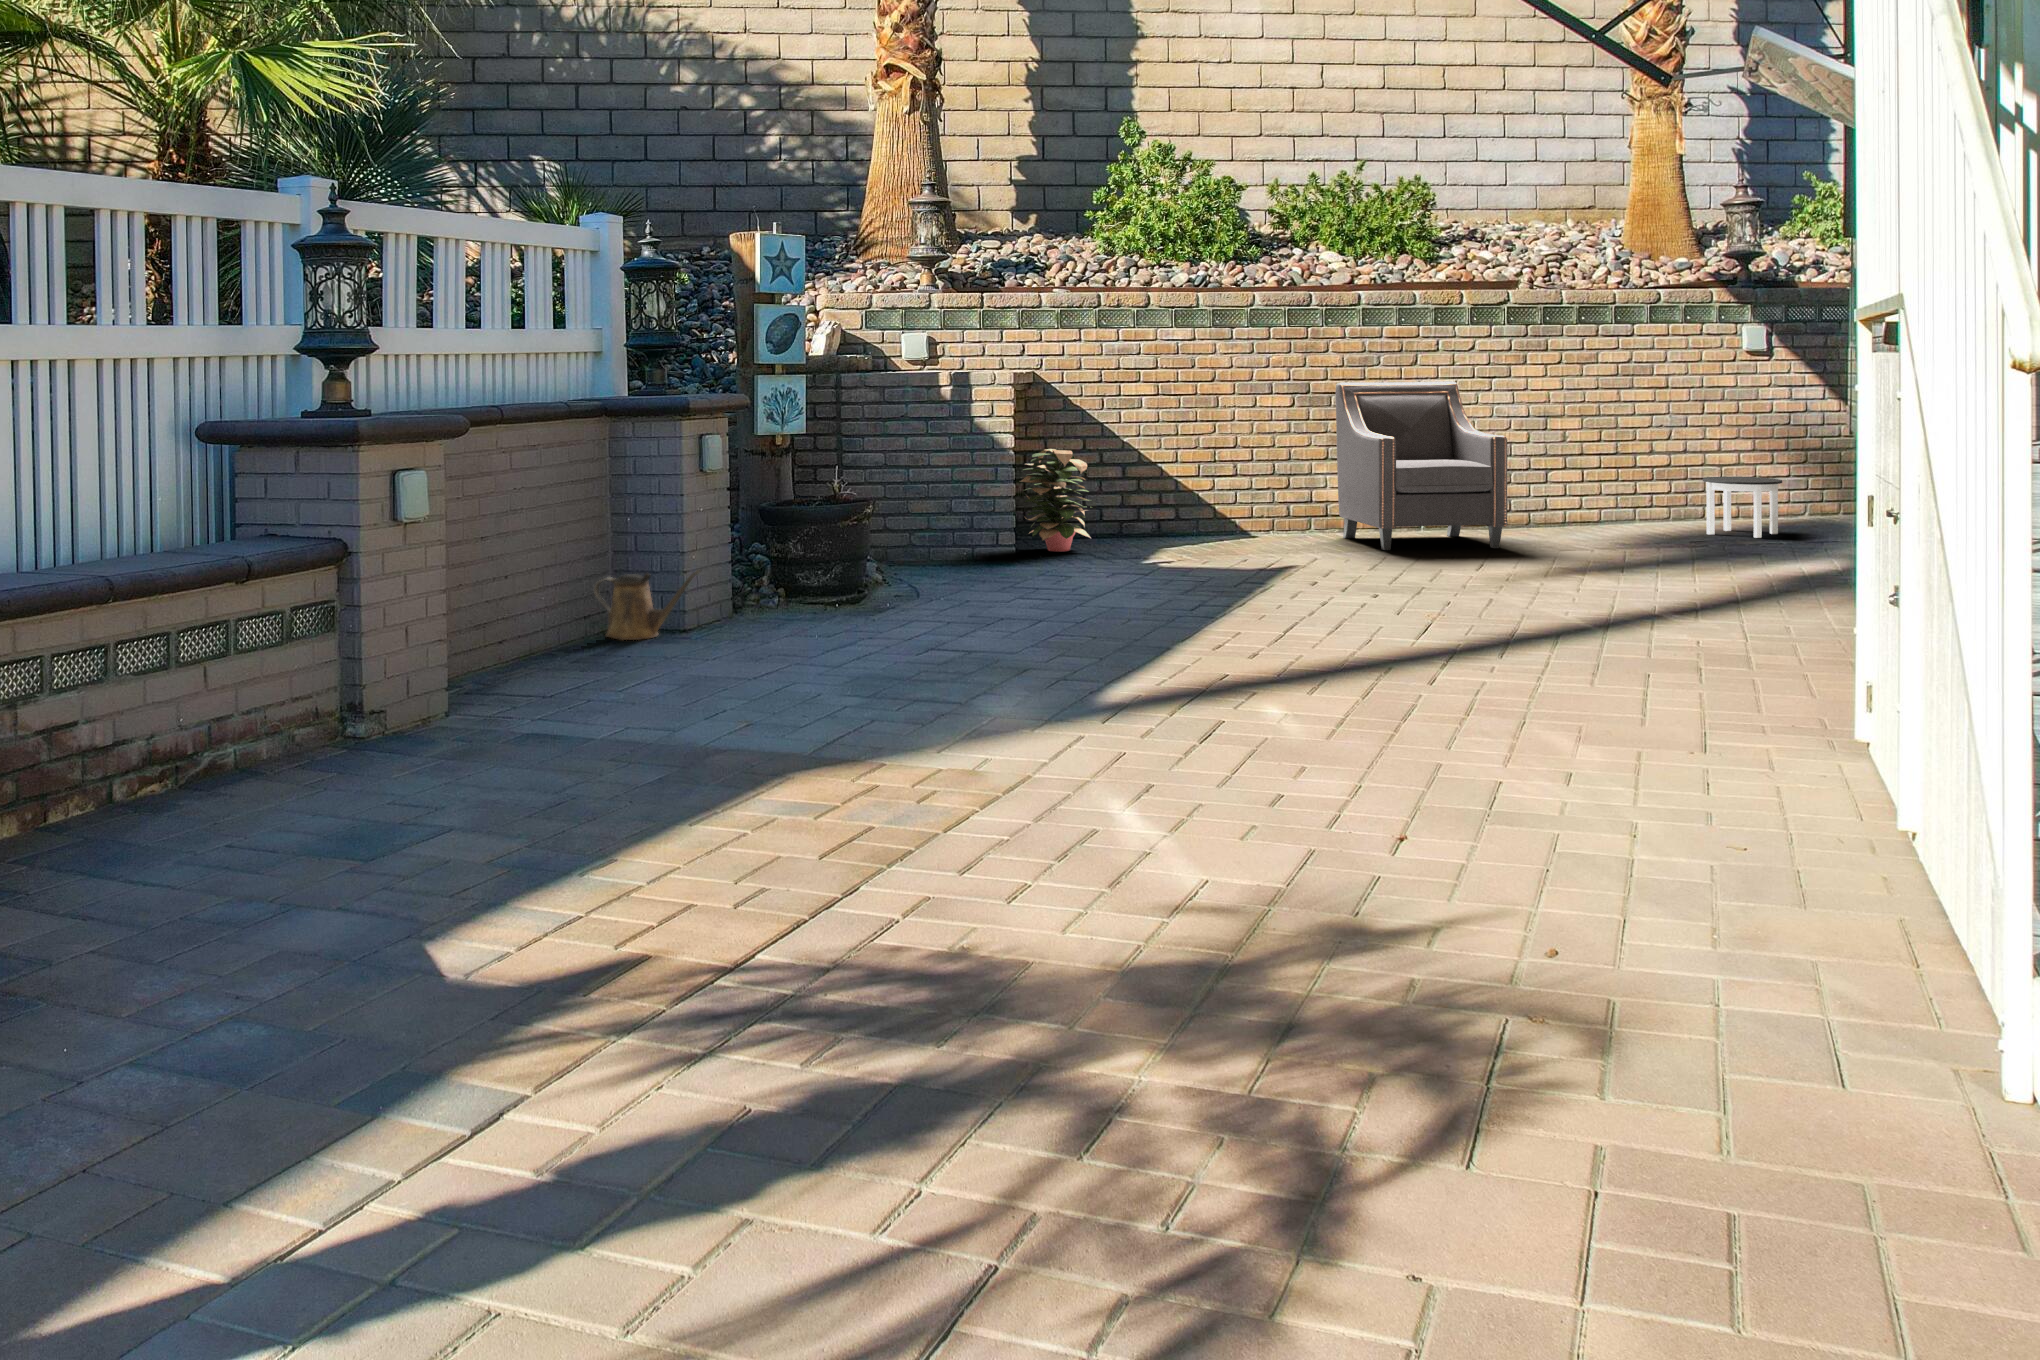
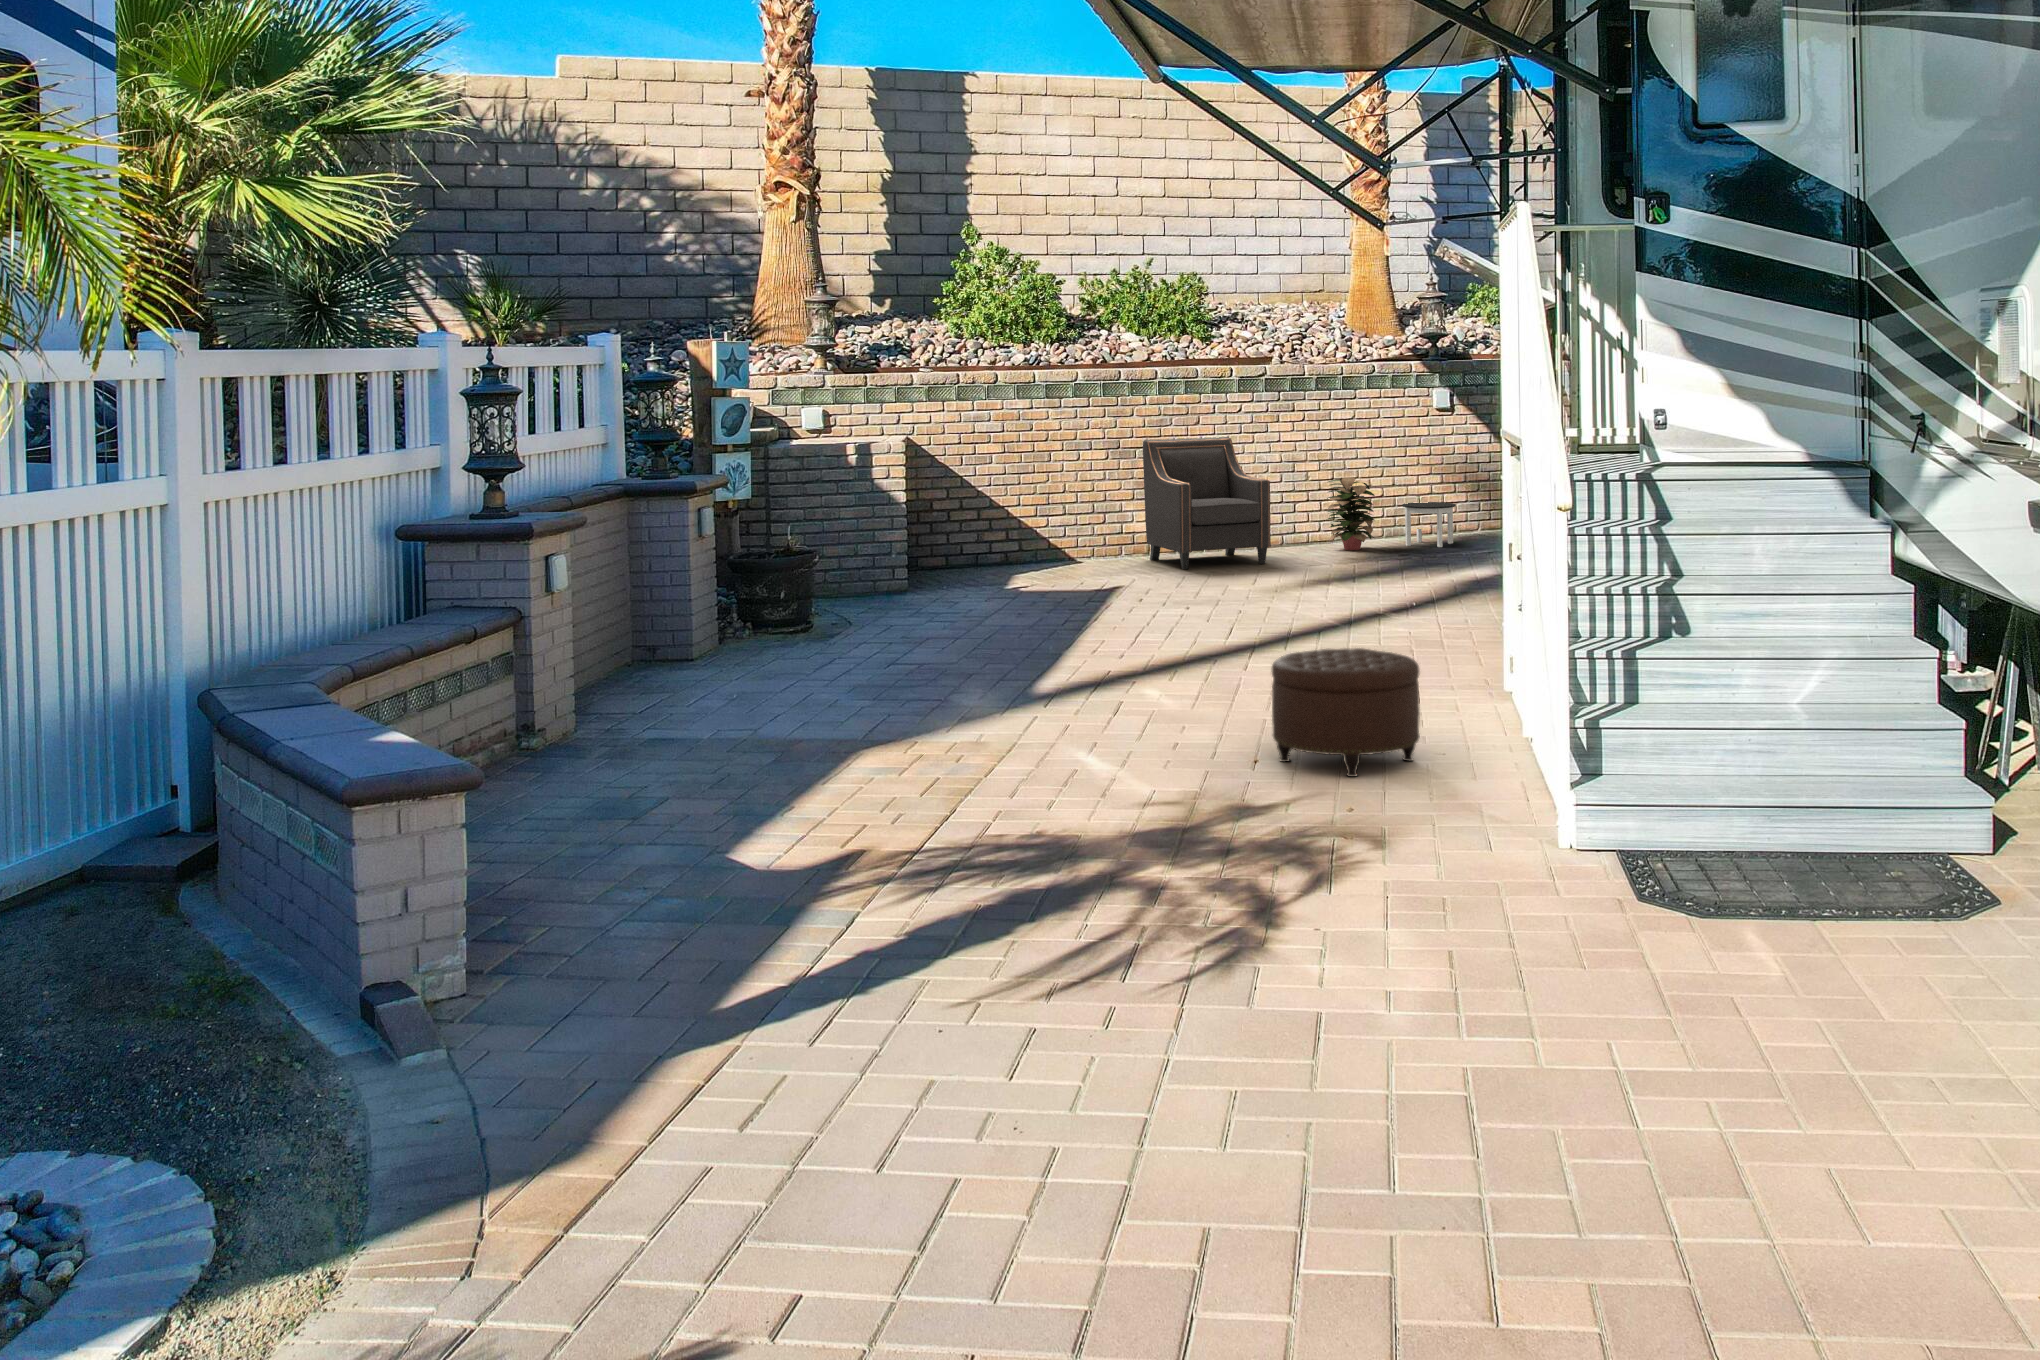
decorative plant: present [1019,449,1091,551] -> present [1327,477,1375,550]
watering can: present [594,570,701,640] -> none [614,615,706,673]
ottoman: none [1434,660,1699,880] -> present [1272,648,1420,777]

